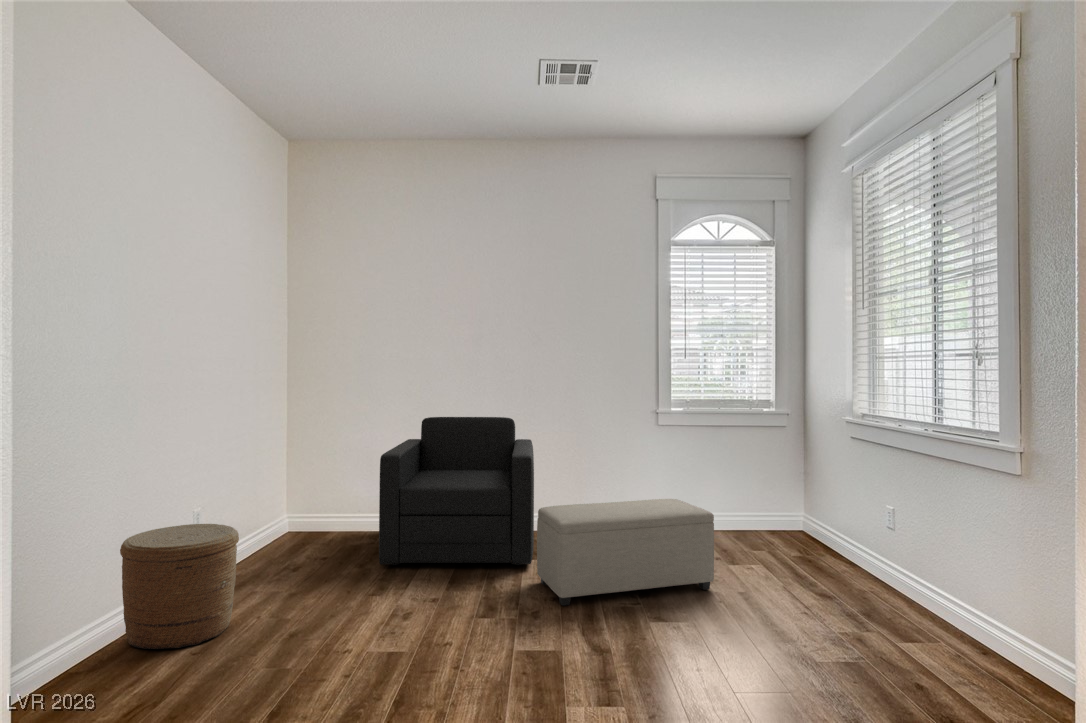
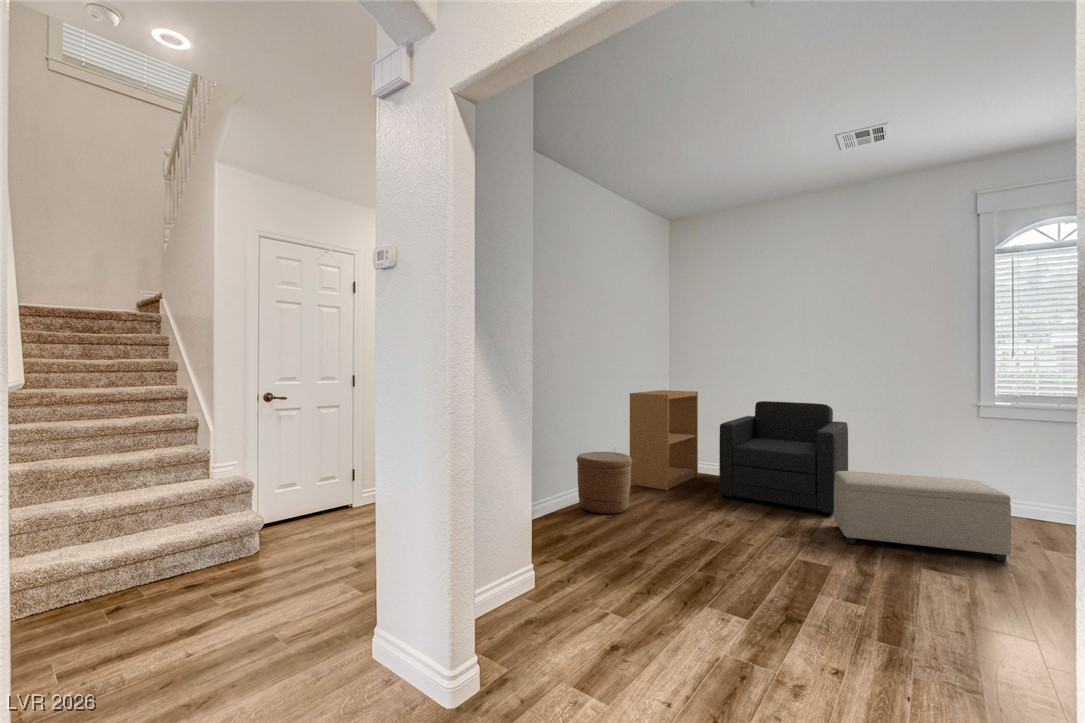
bookshelf: none [225,406,338,572] -> present [630,390,698,490]

